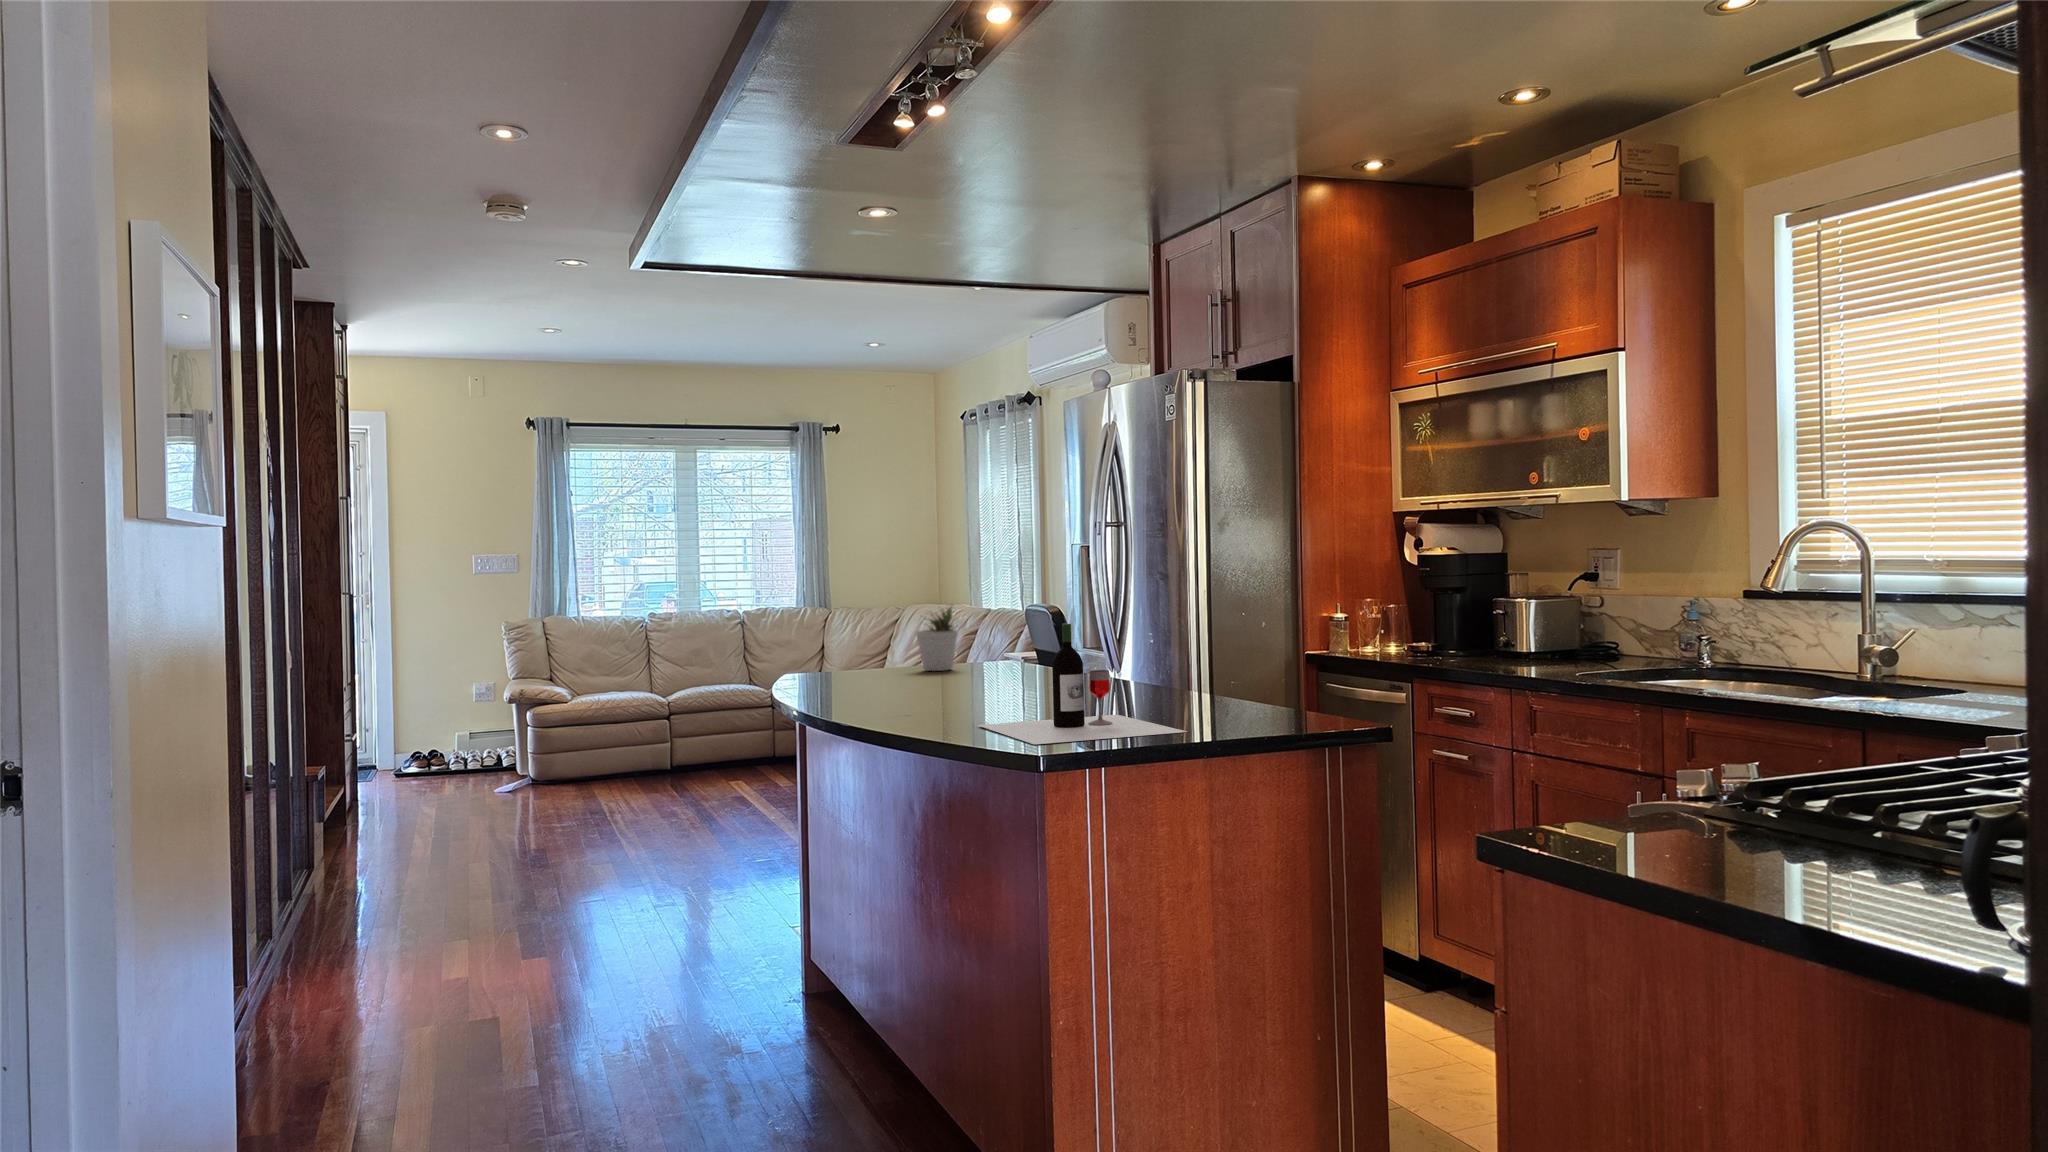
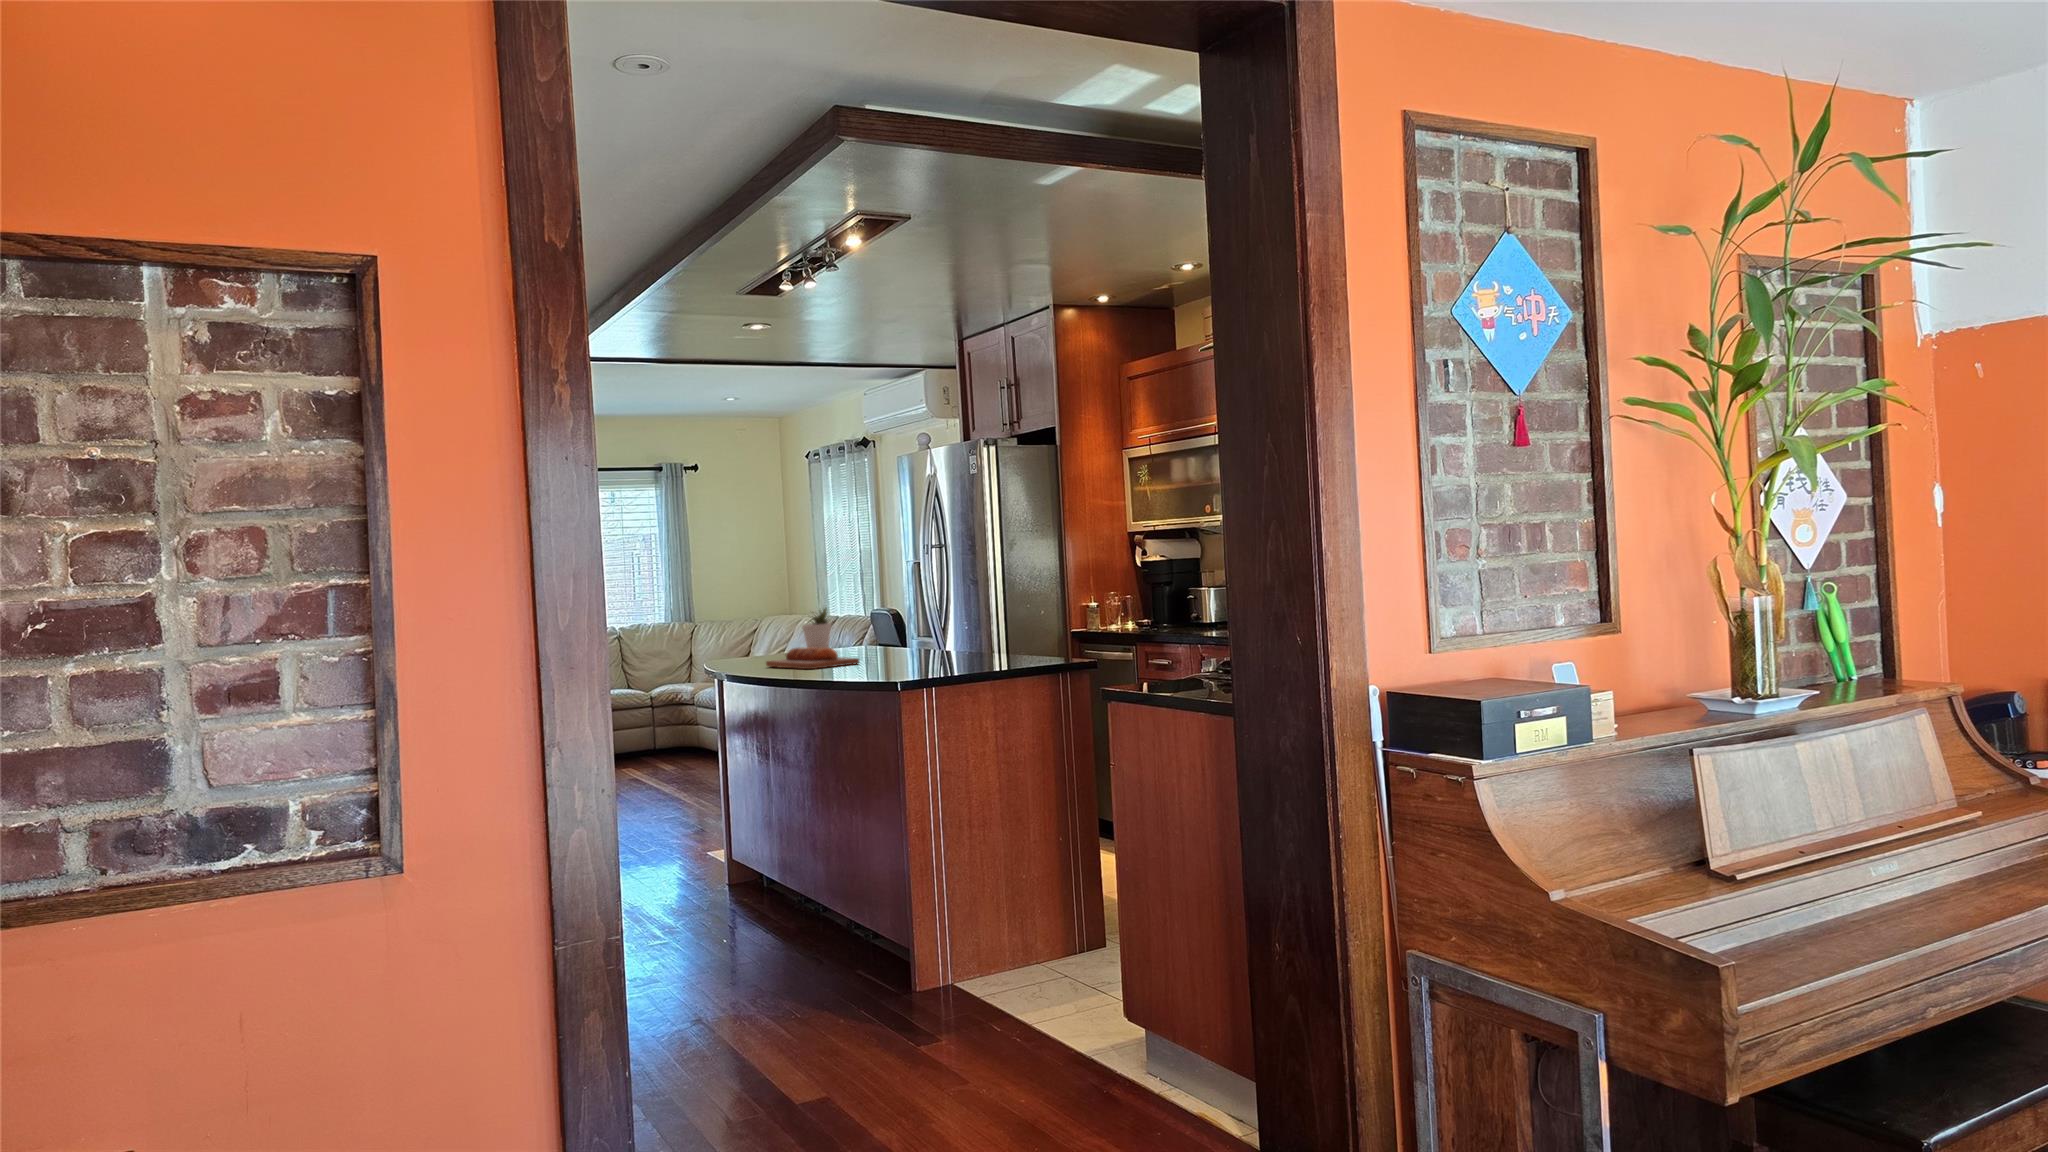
wine bottle: present [978,624,1187,744] -> none [860,607,981,673]
bread loaf: none [840,675,983,716] -> present [766,647,859,669]

